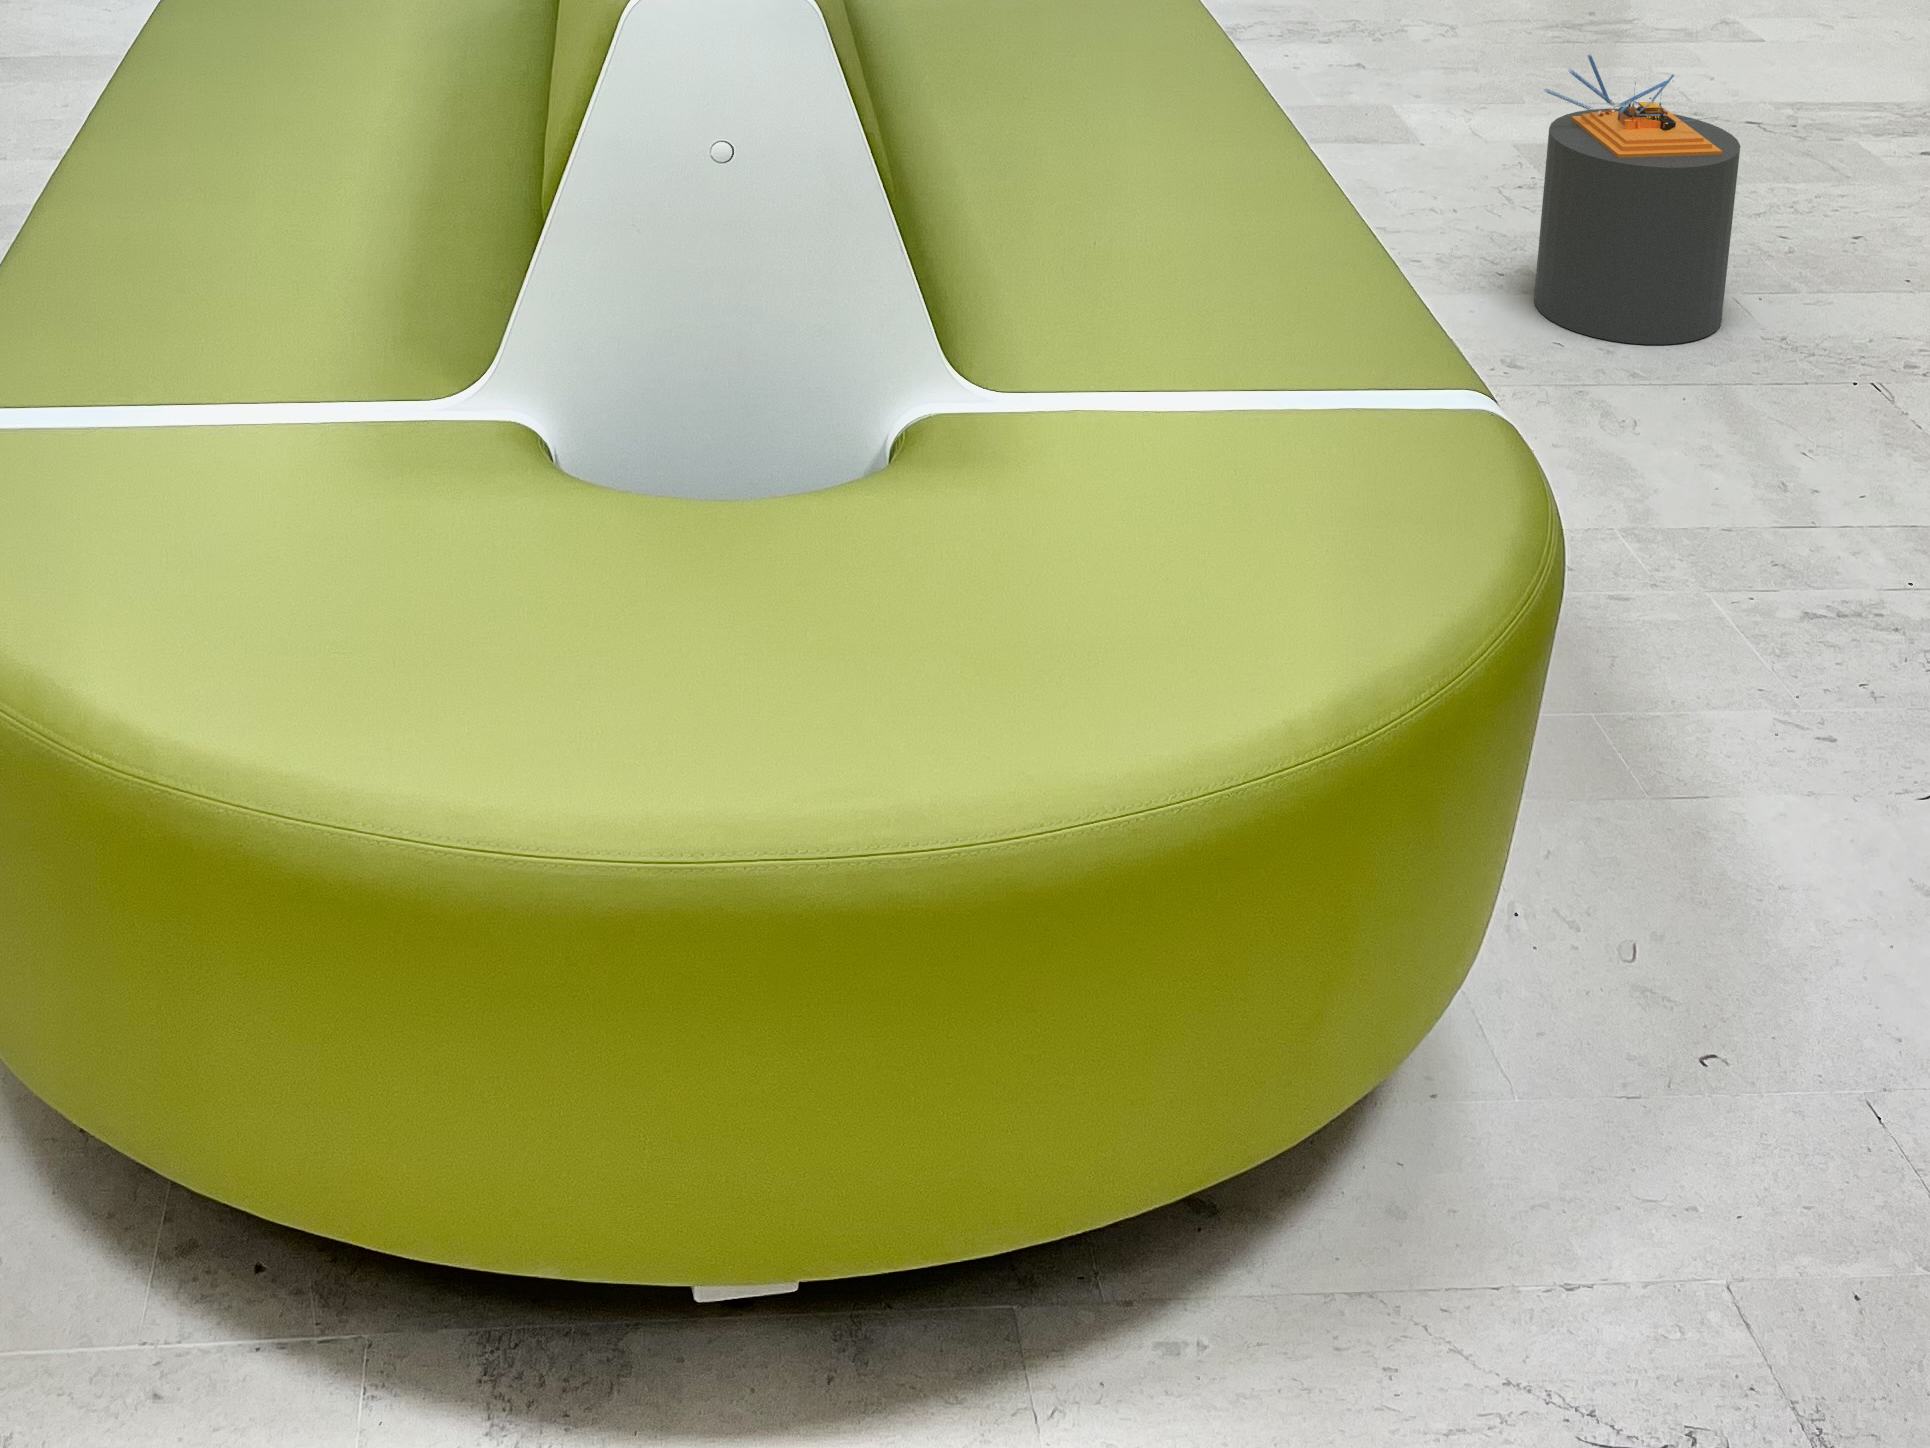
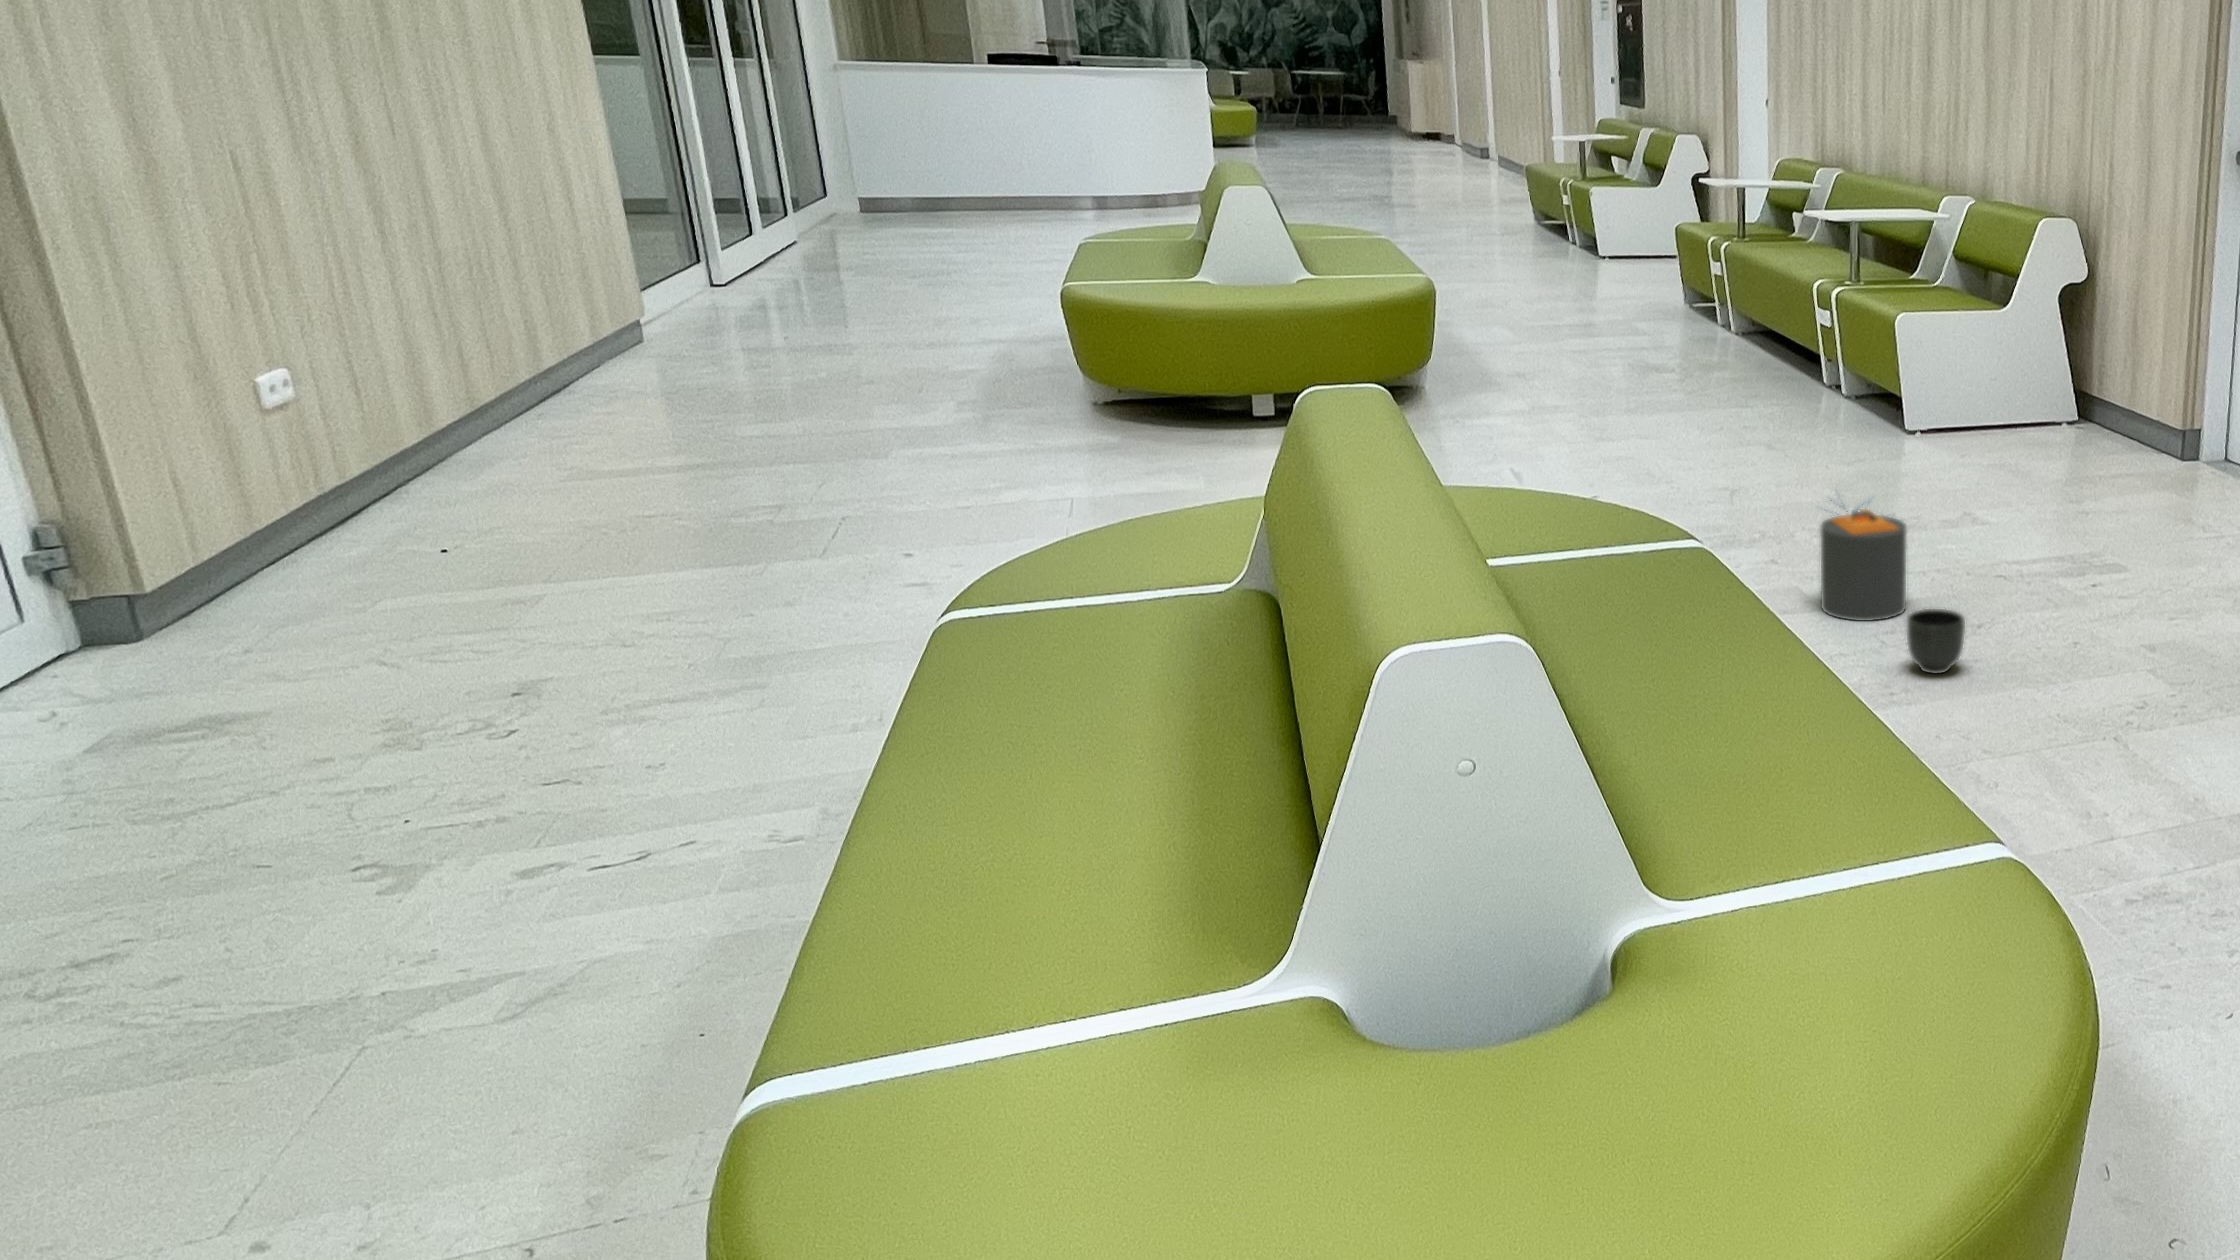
planter: none [1725,347,1866,499] -> present [1907,609,1965,673]

